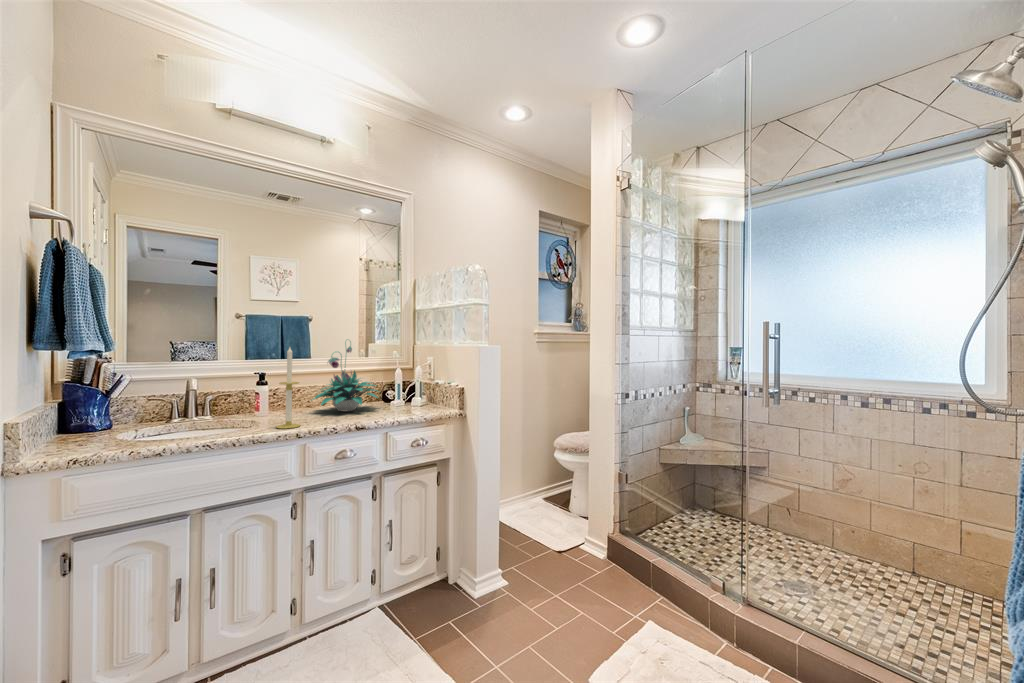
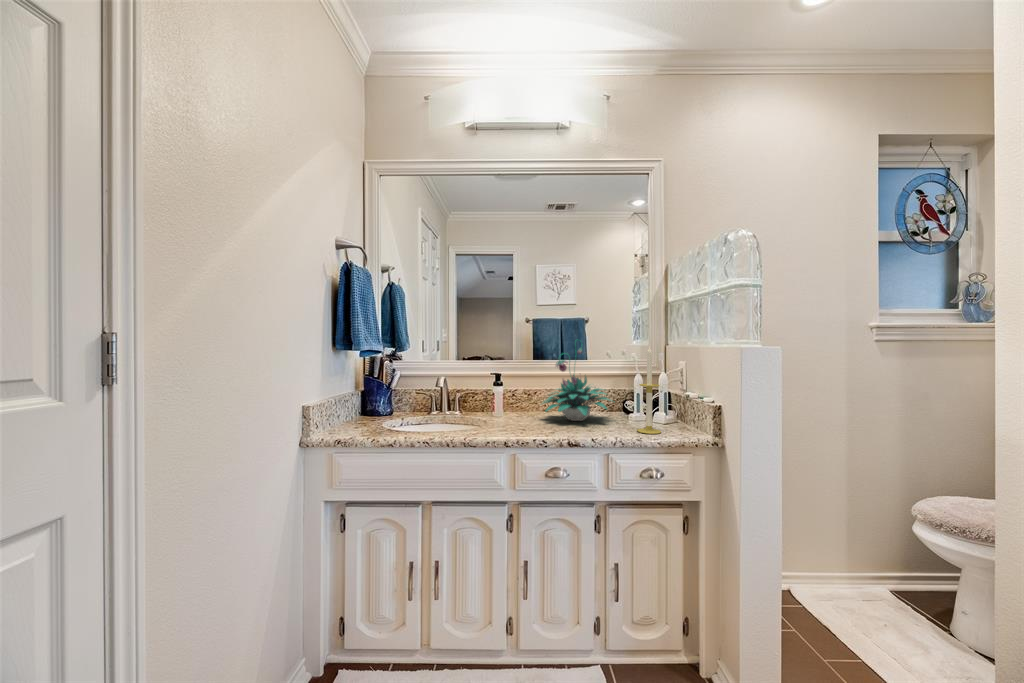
candle: present [277,348,300,429] -> present [637,347,661,434]

